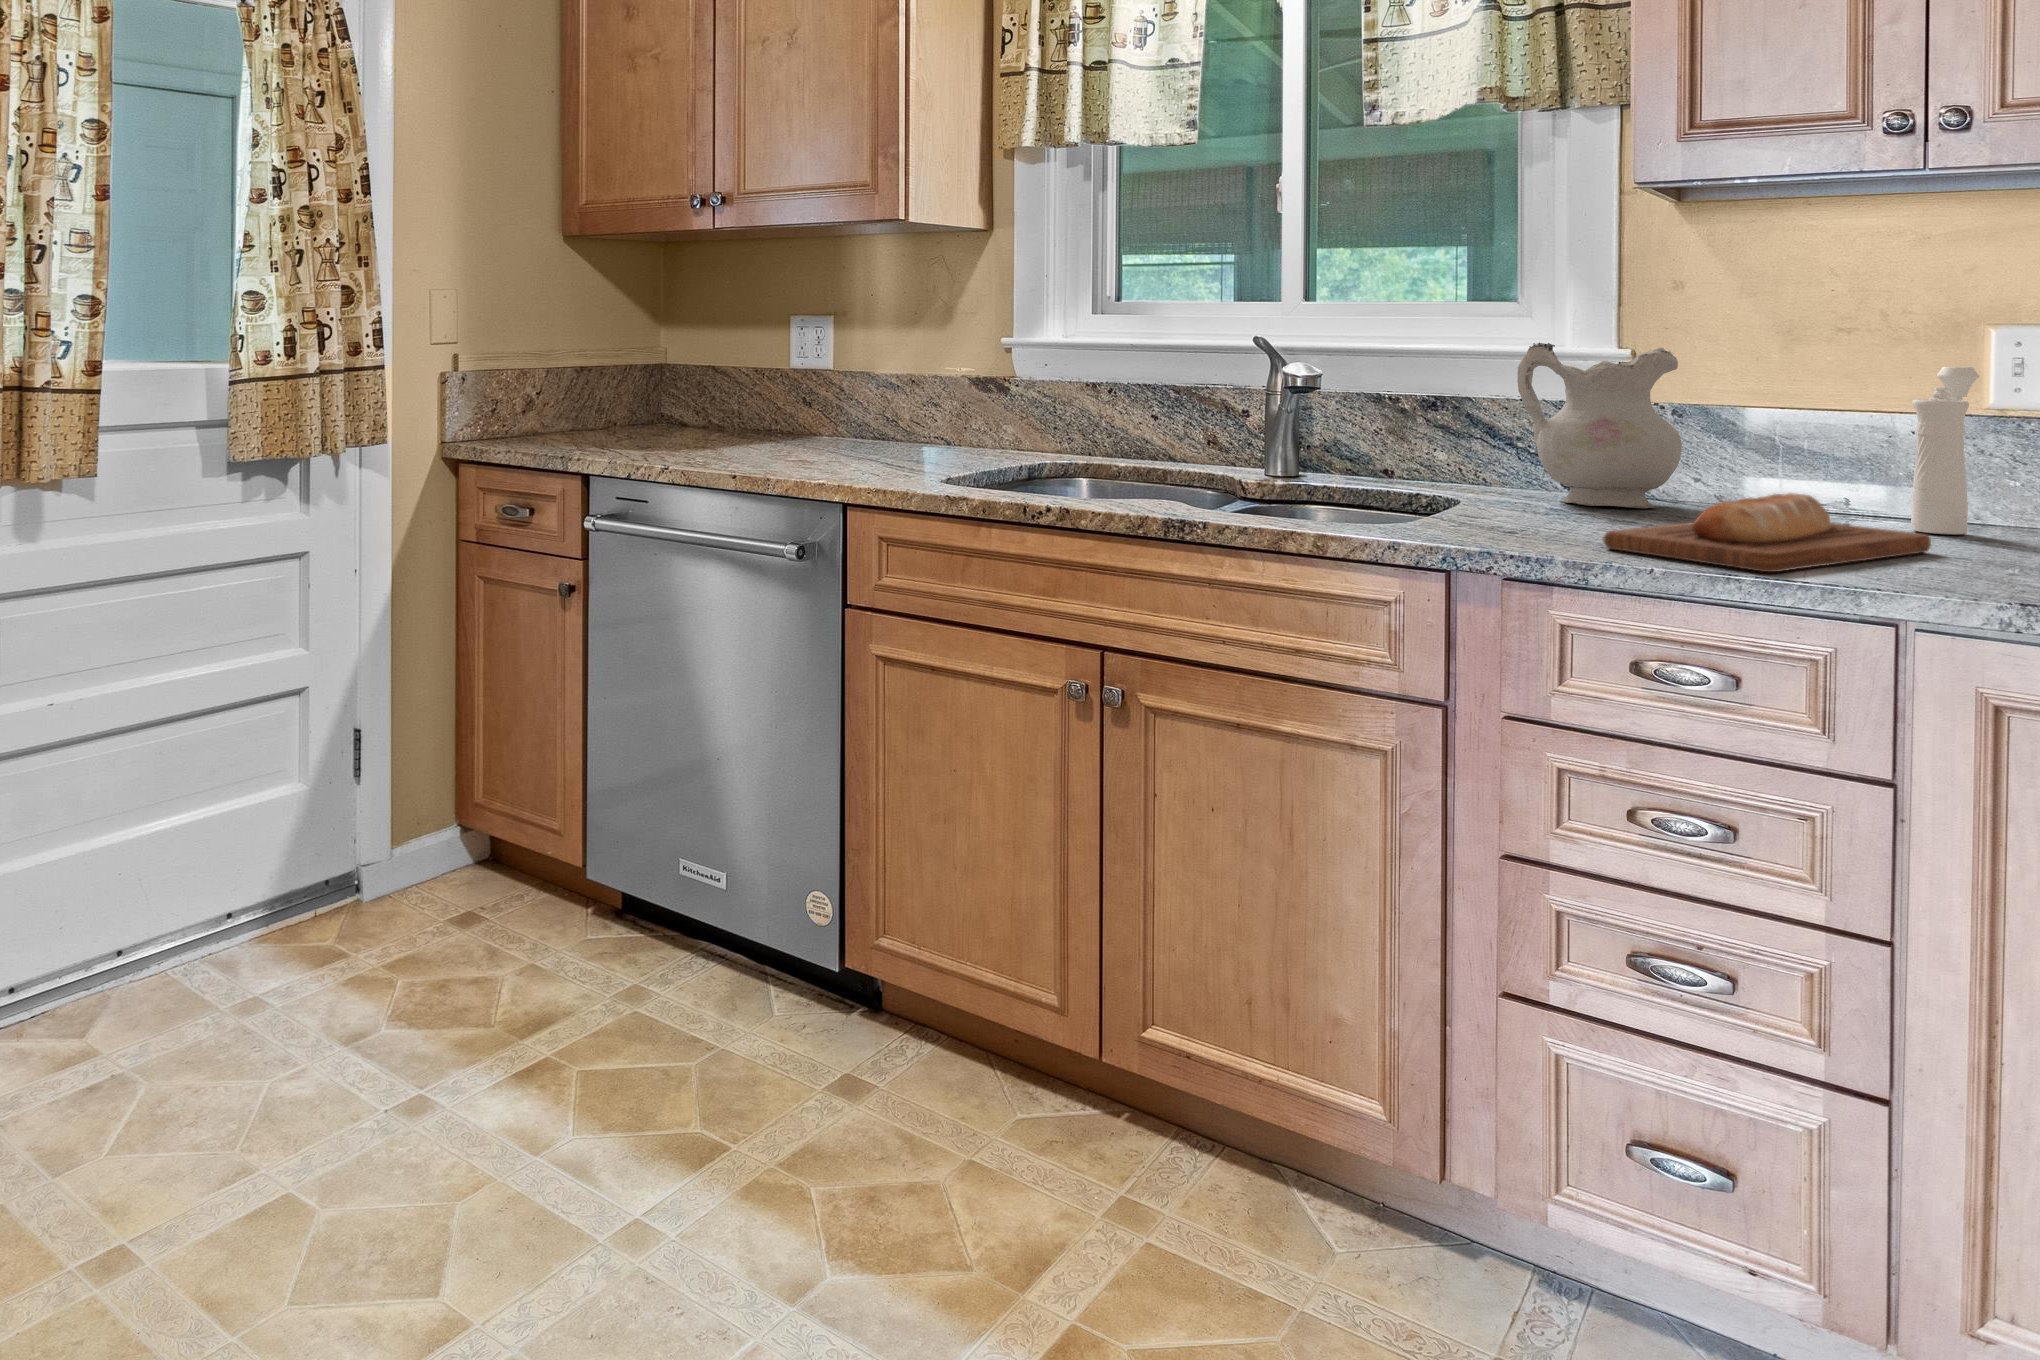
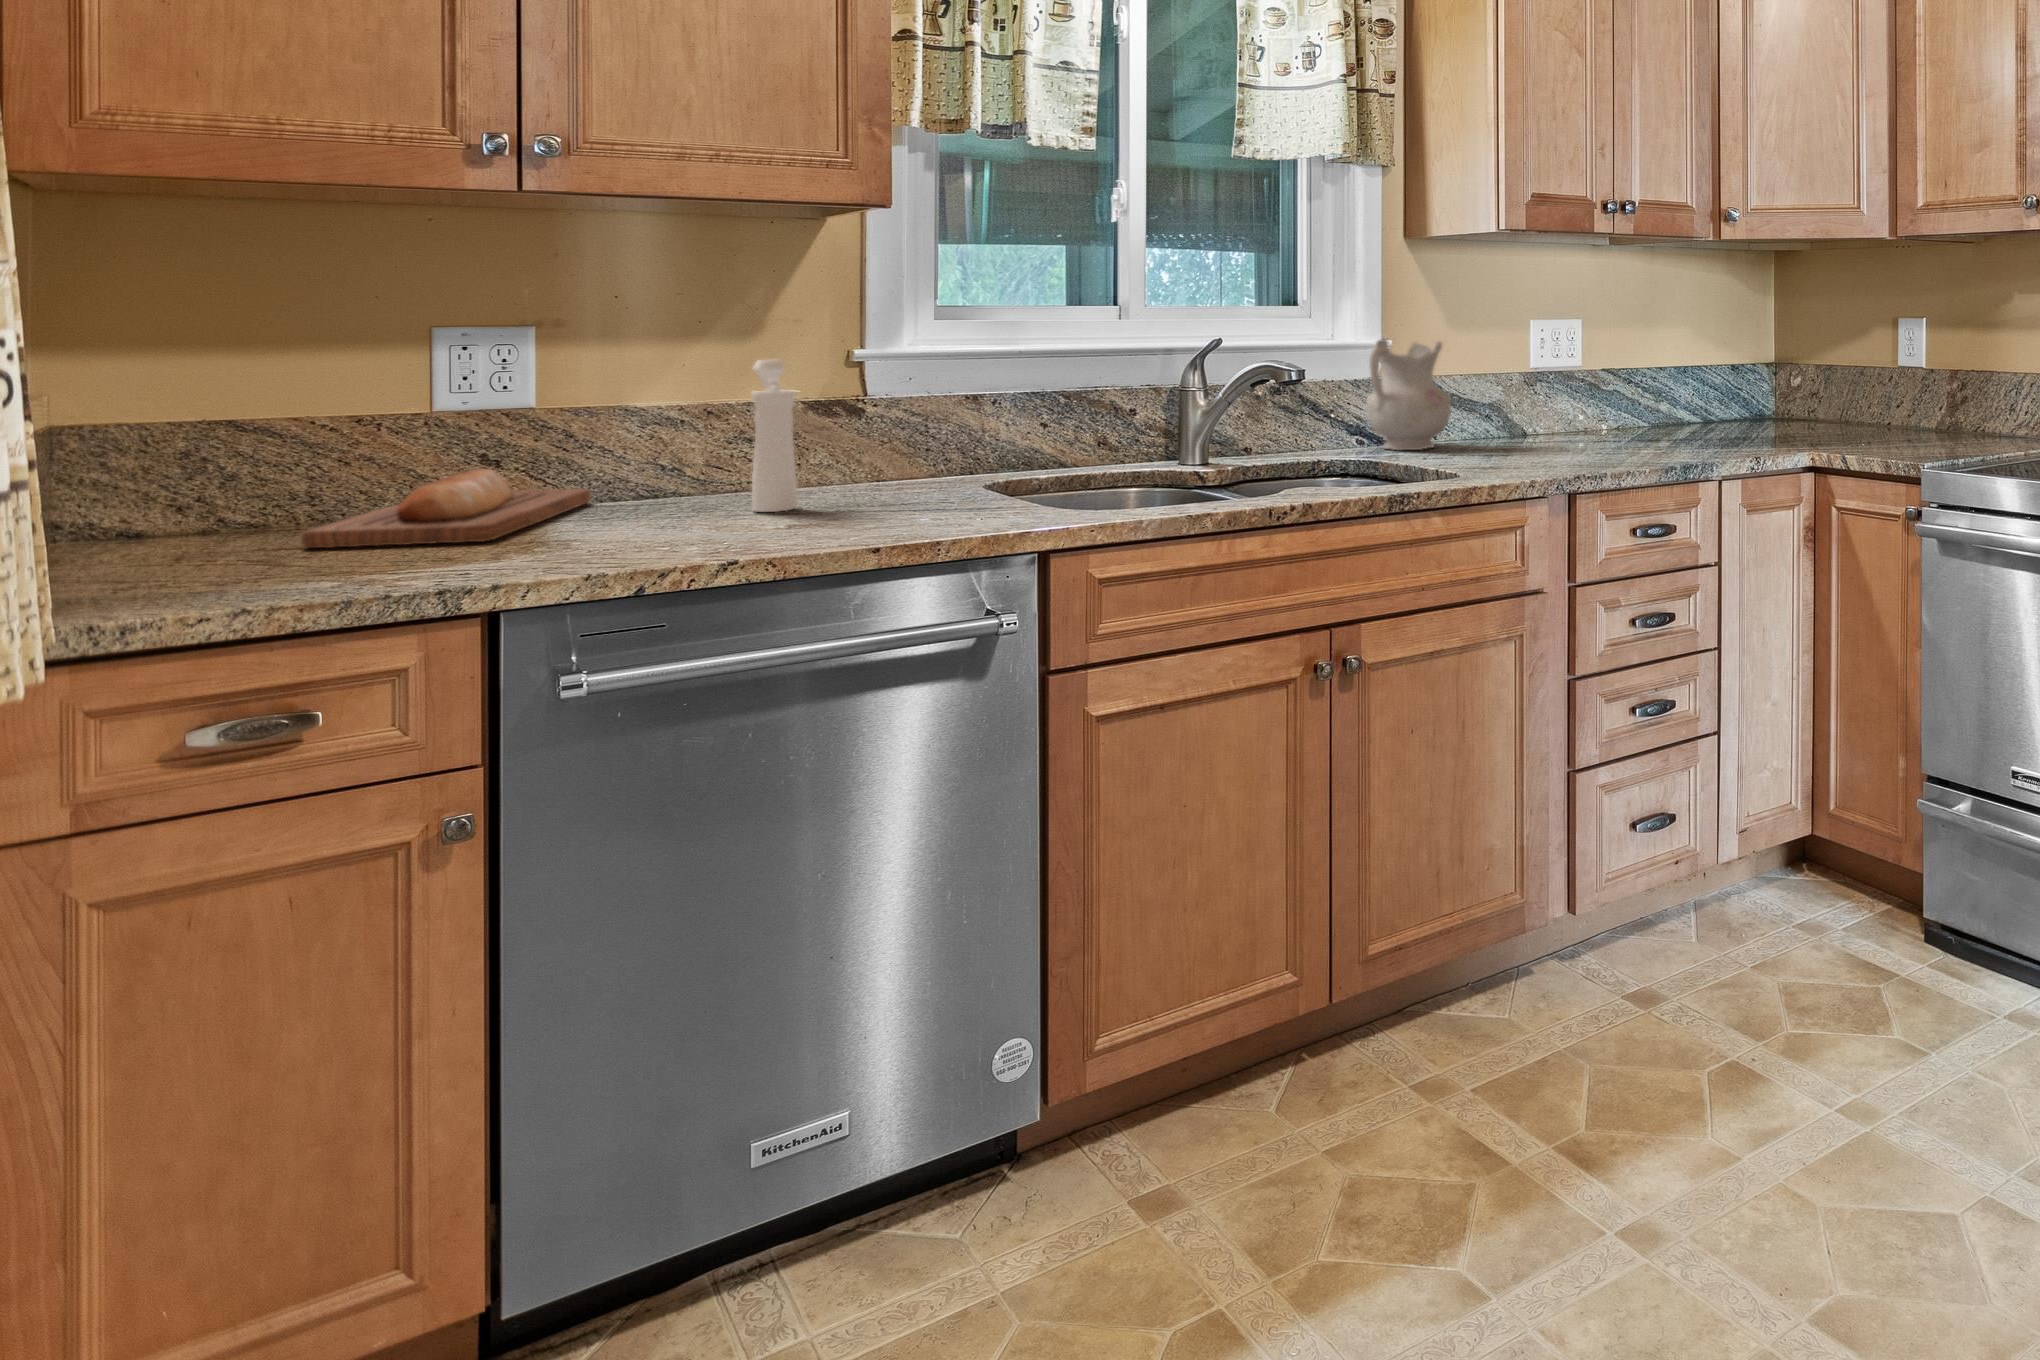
pepper mill: present [1911,366,1979,535] -> present [751,360,797,512]
bread loaf: present [1603,493,1931,572] -> present [301,469,591,548]

